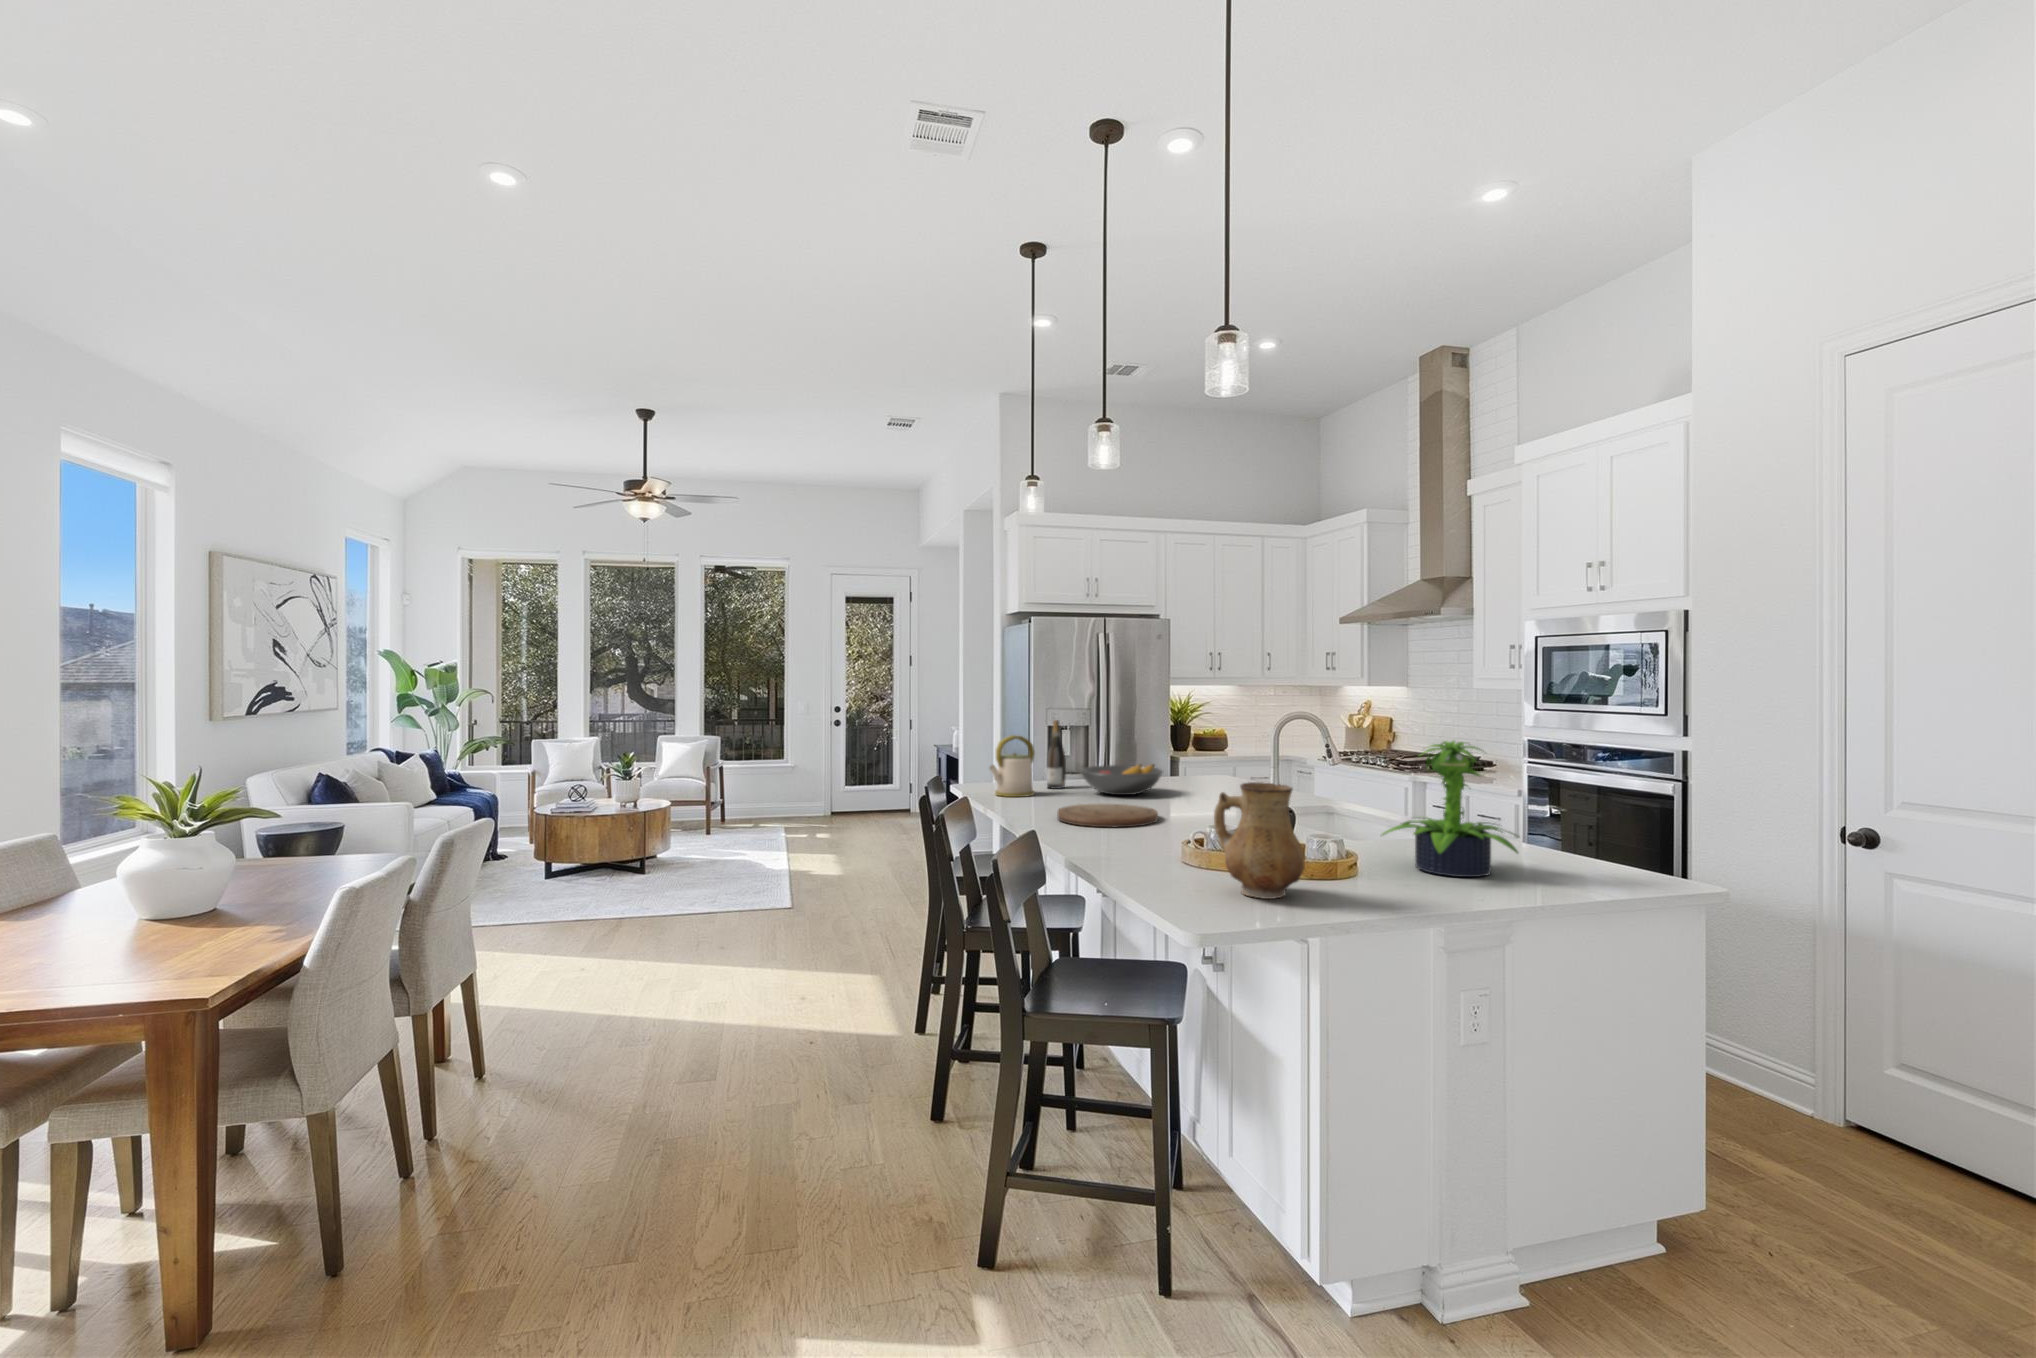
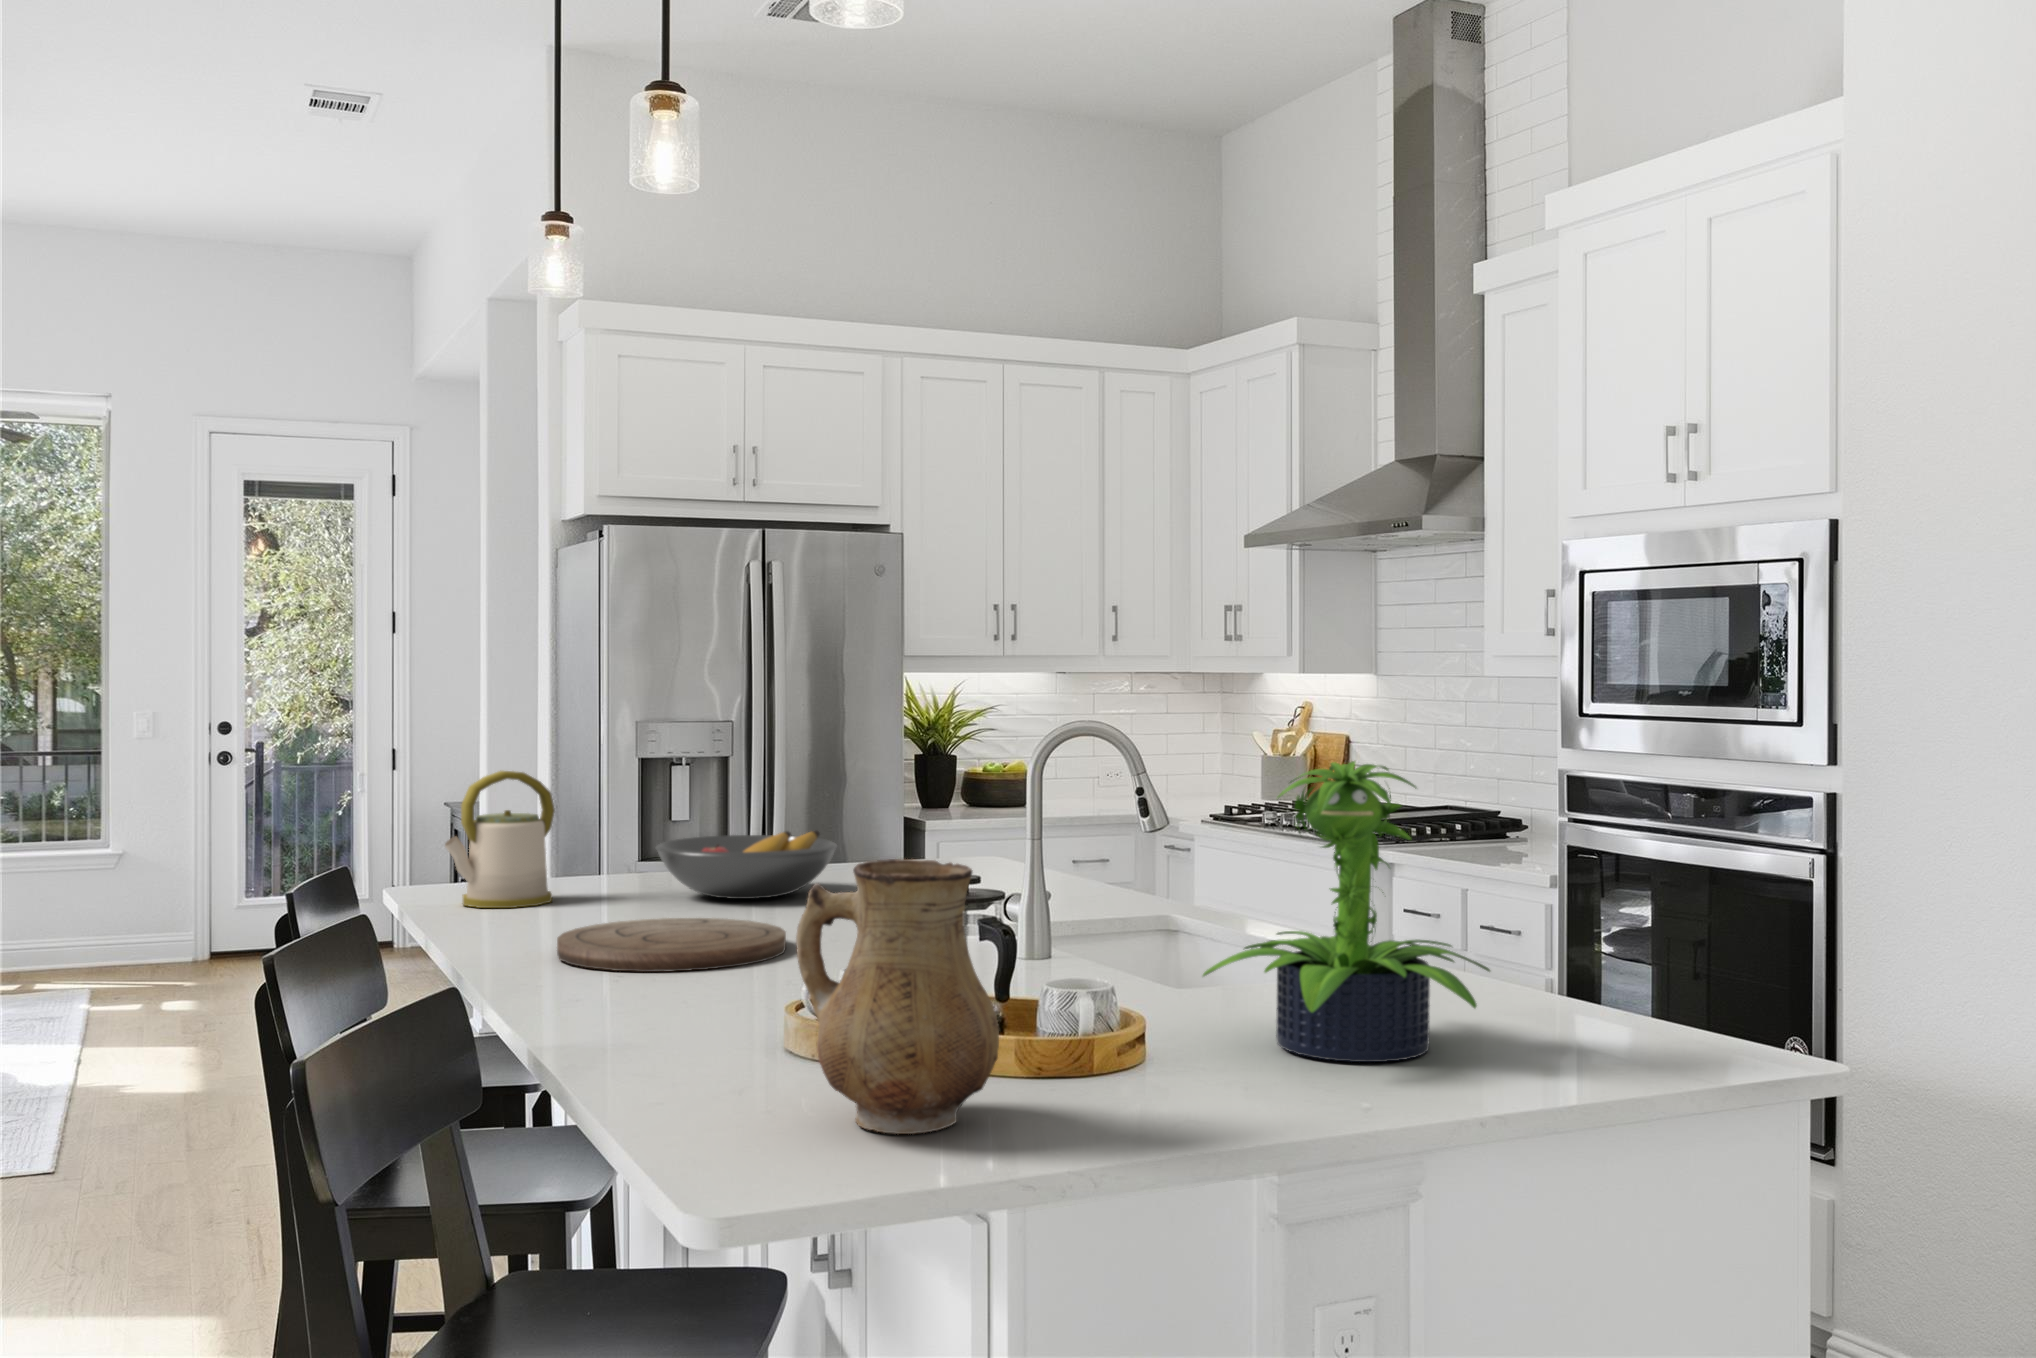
wine bottle: present [1047,720,1066,789] -> none [592,738,635,888]

